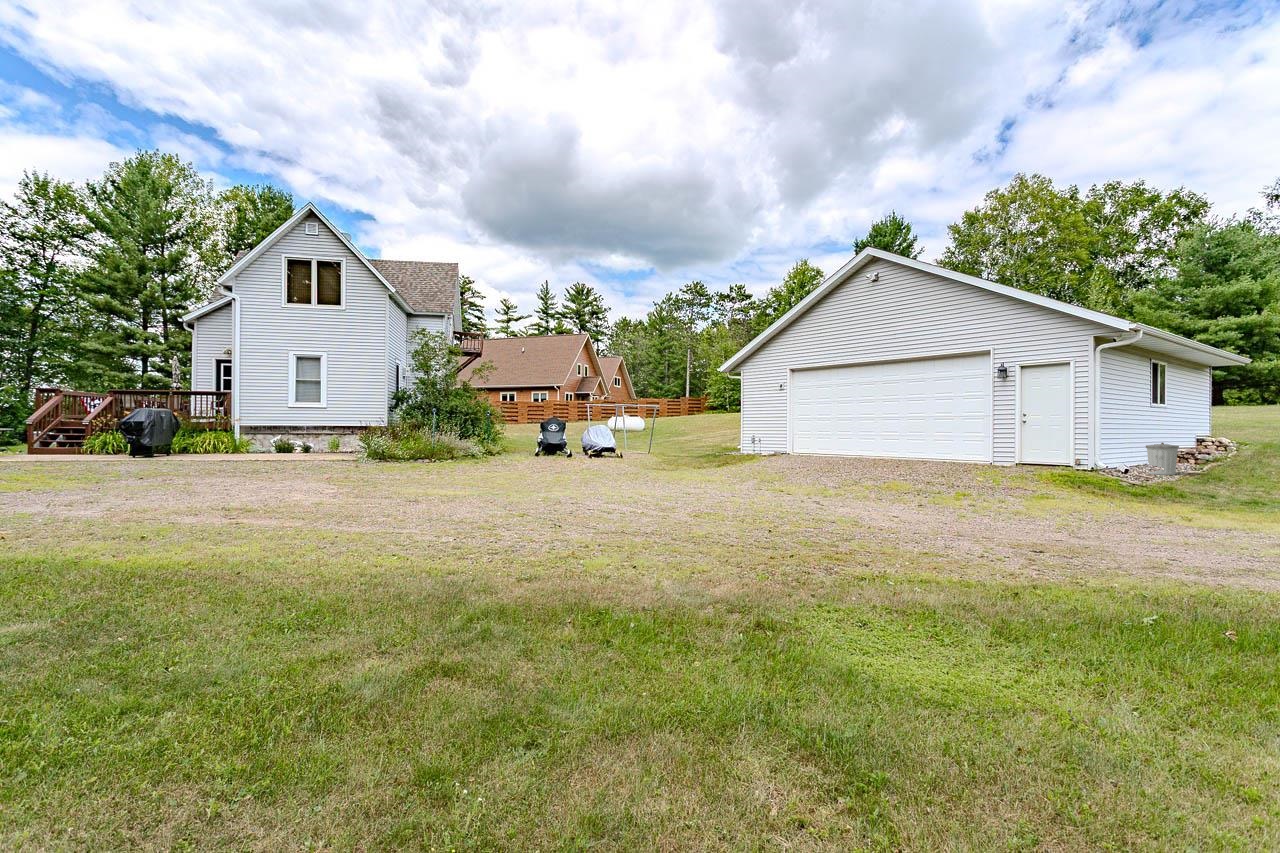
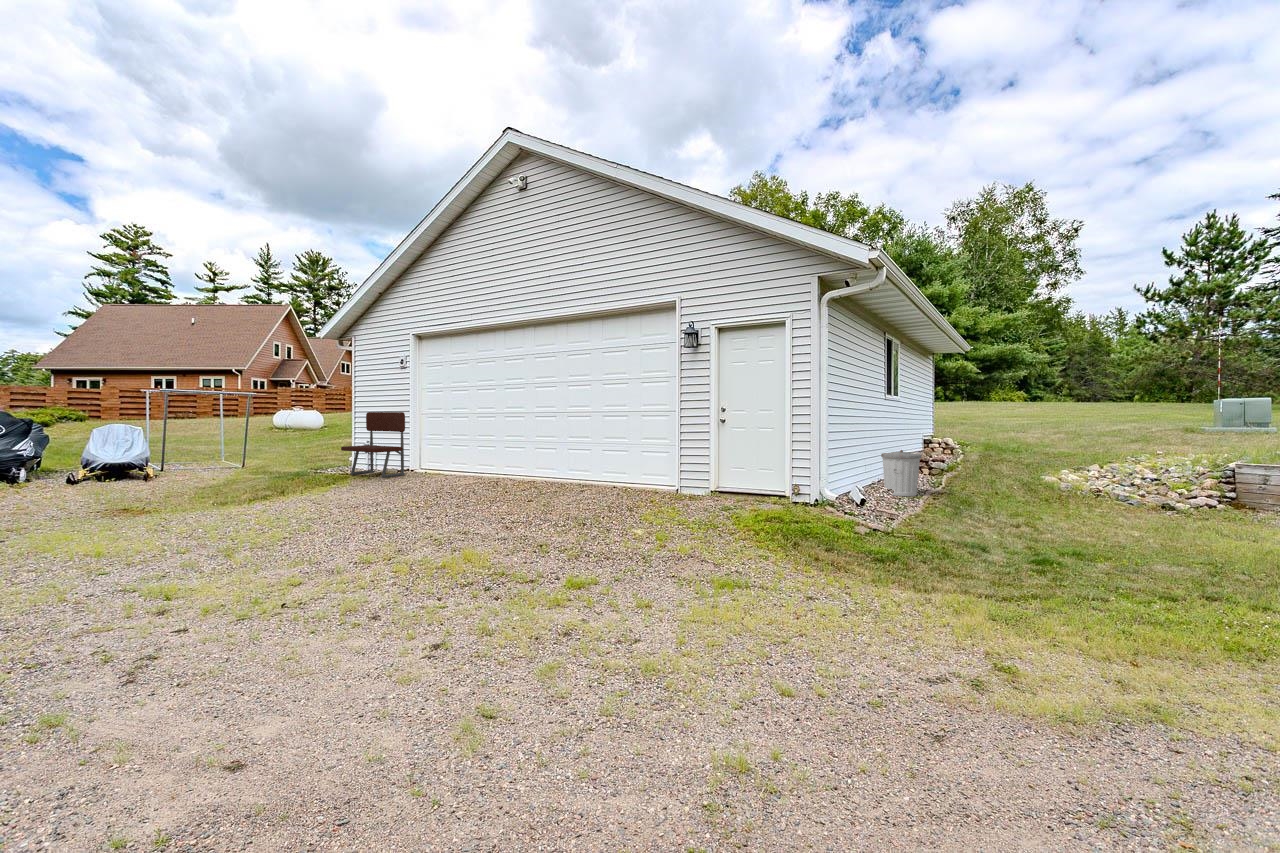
bench: none [749,419,790,459] -> present [341,412,405,478]

